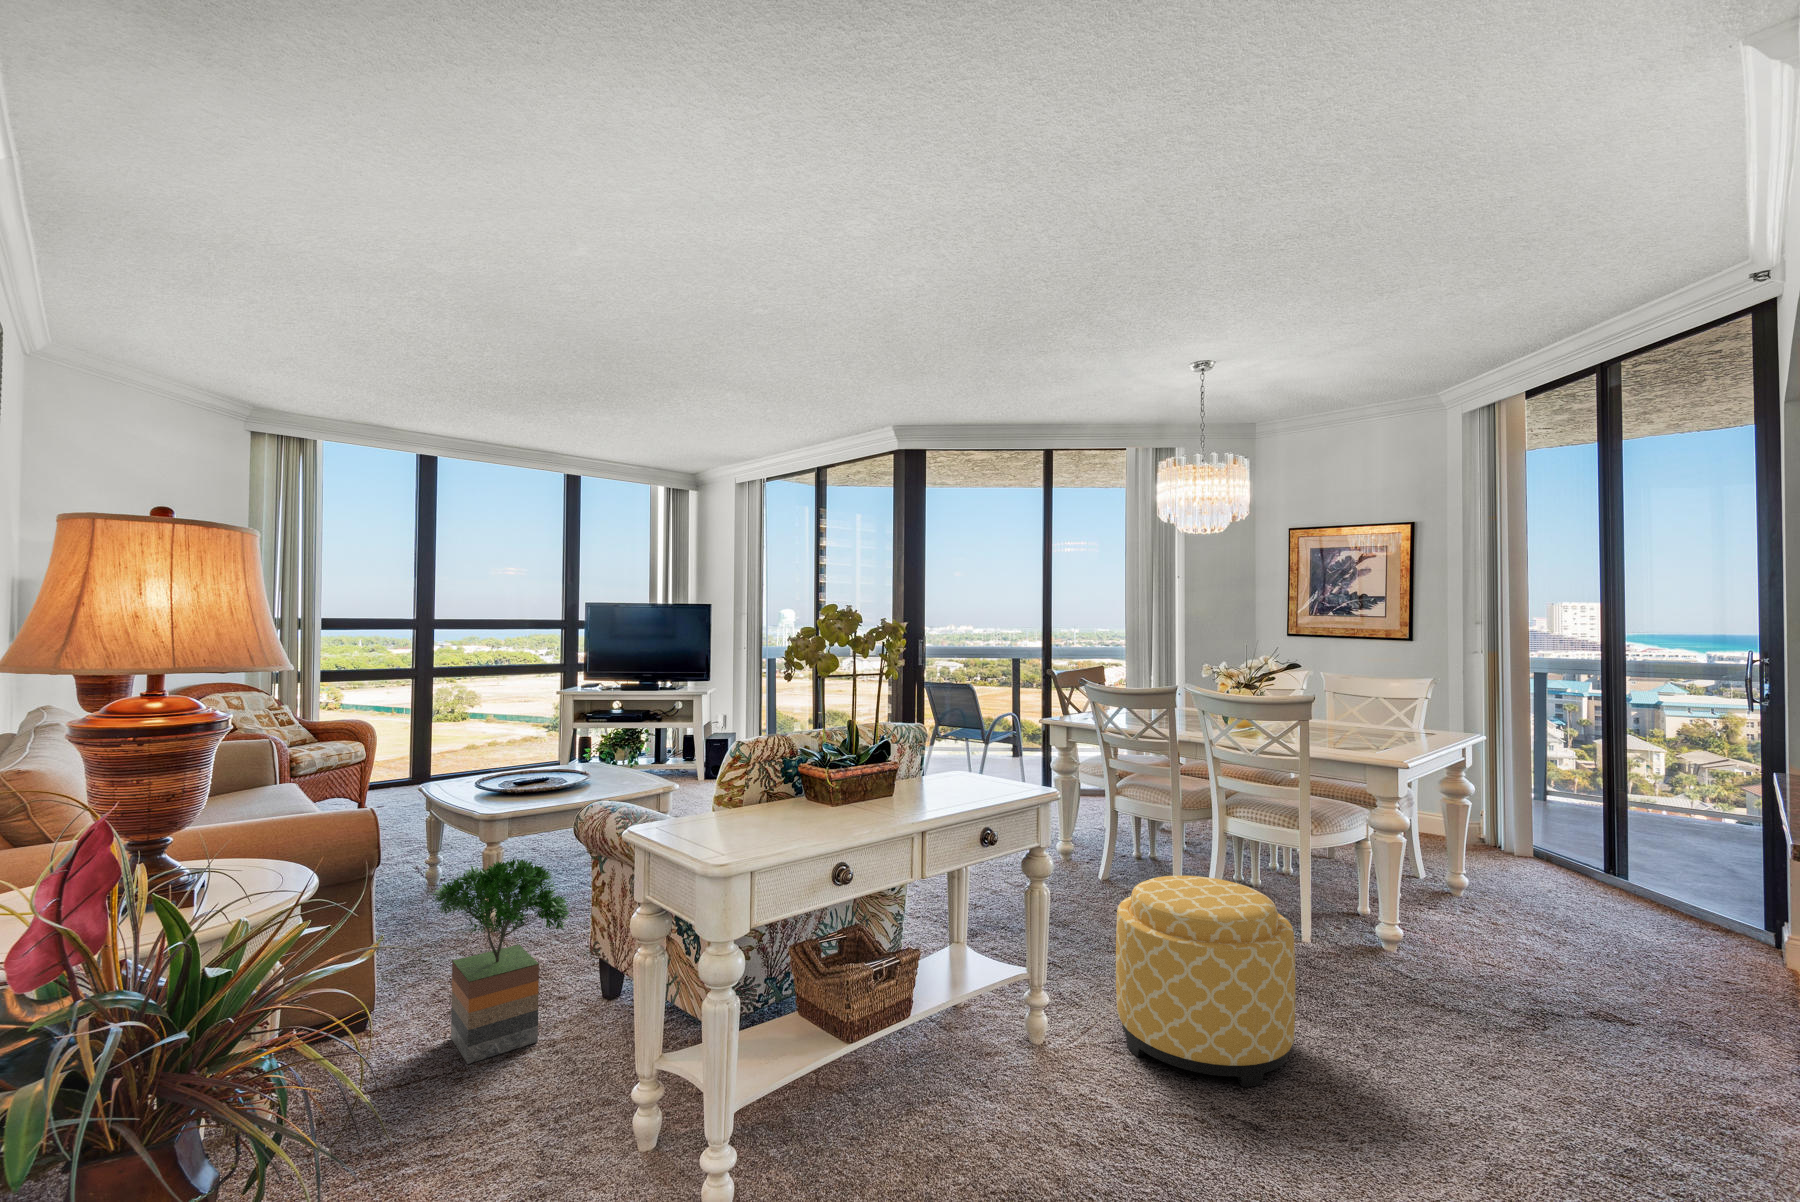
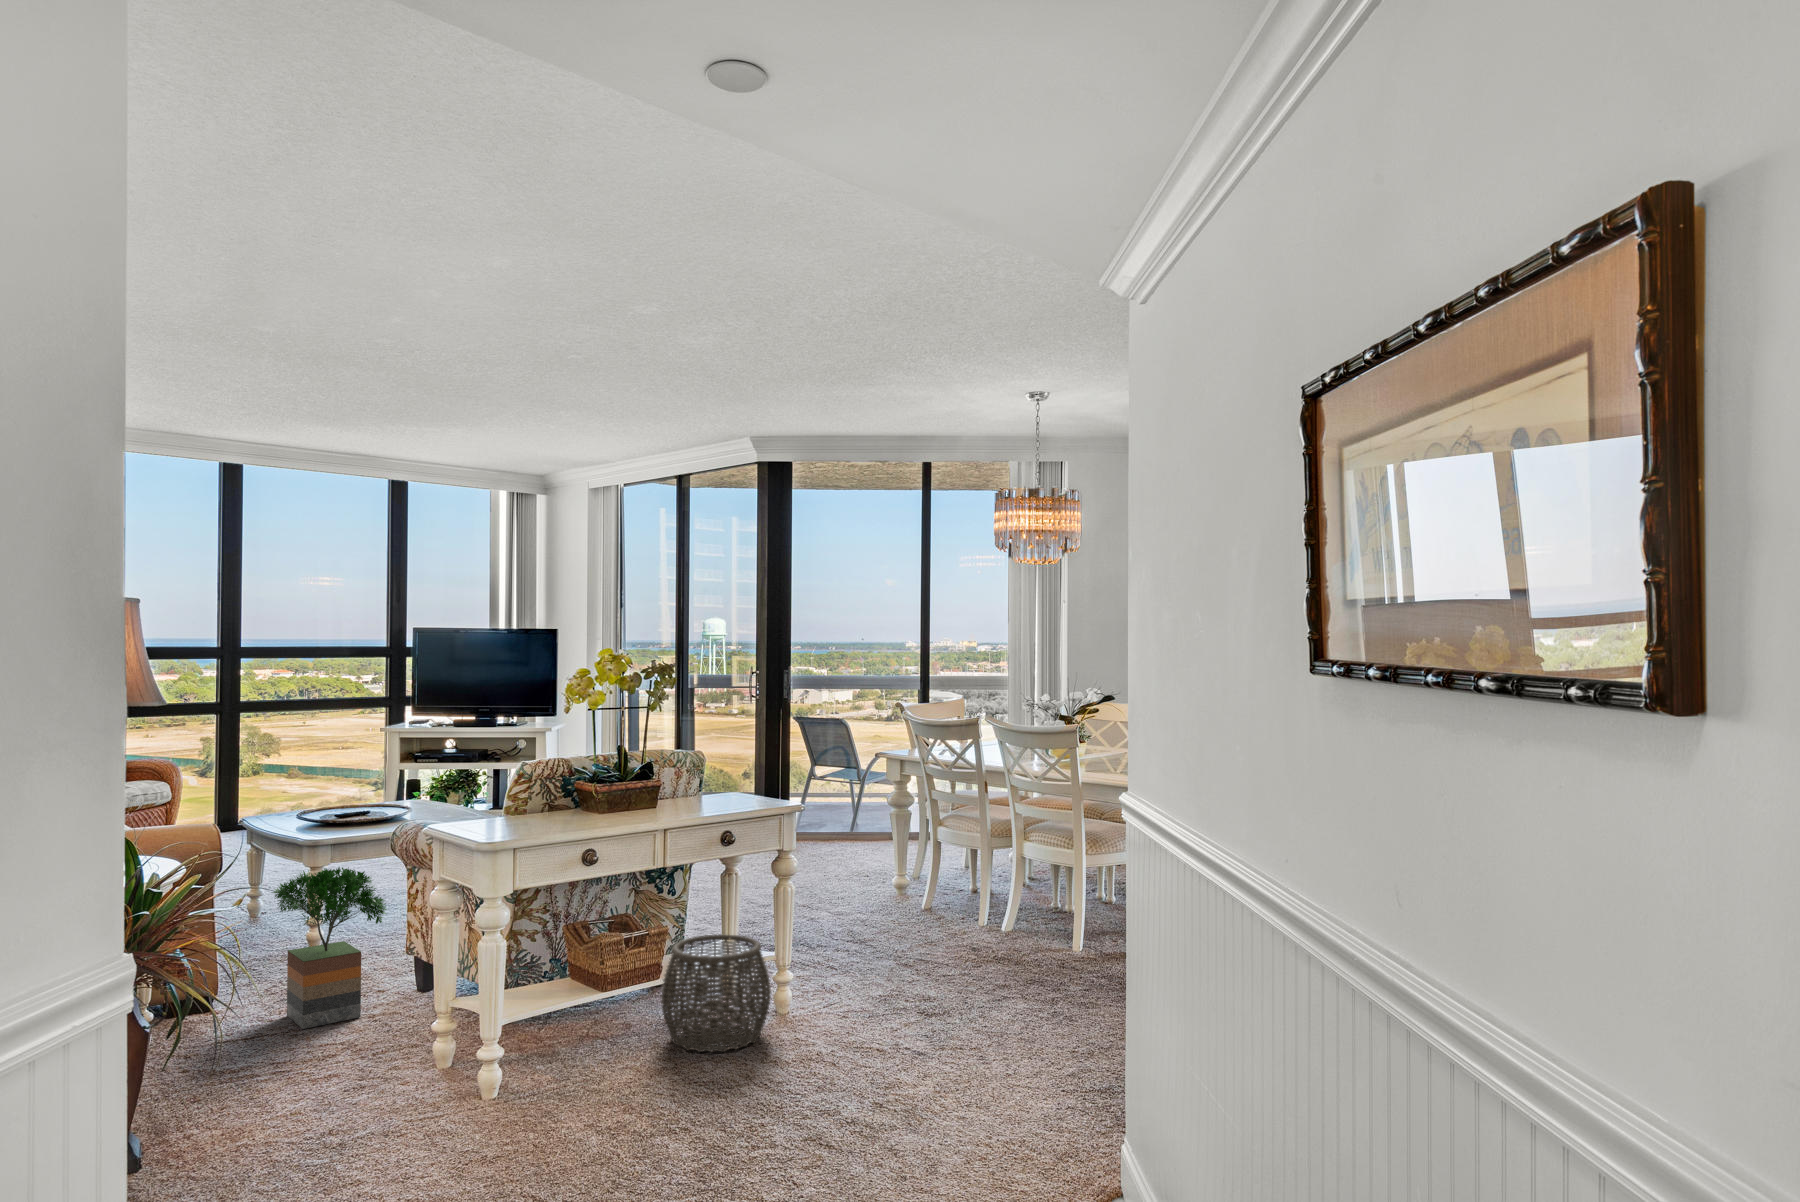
ottoman: present [1116,876,1295,1087] -> none [851,880,990,1037]
woven basket: none [910,950,1047,1120] -> present [661,935,771,1052]

